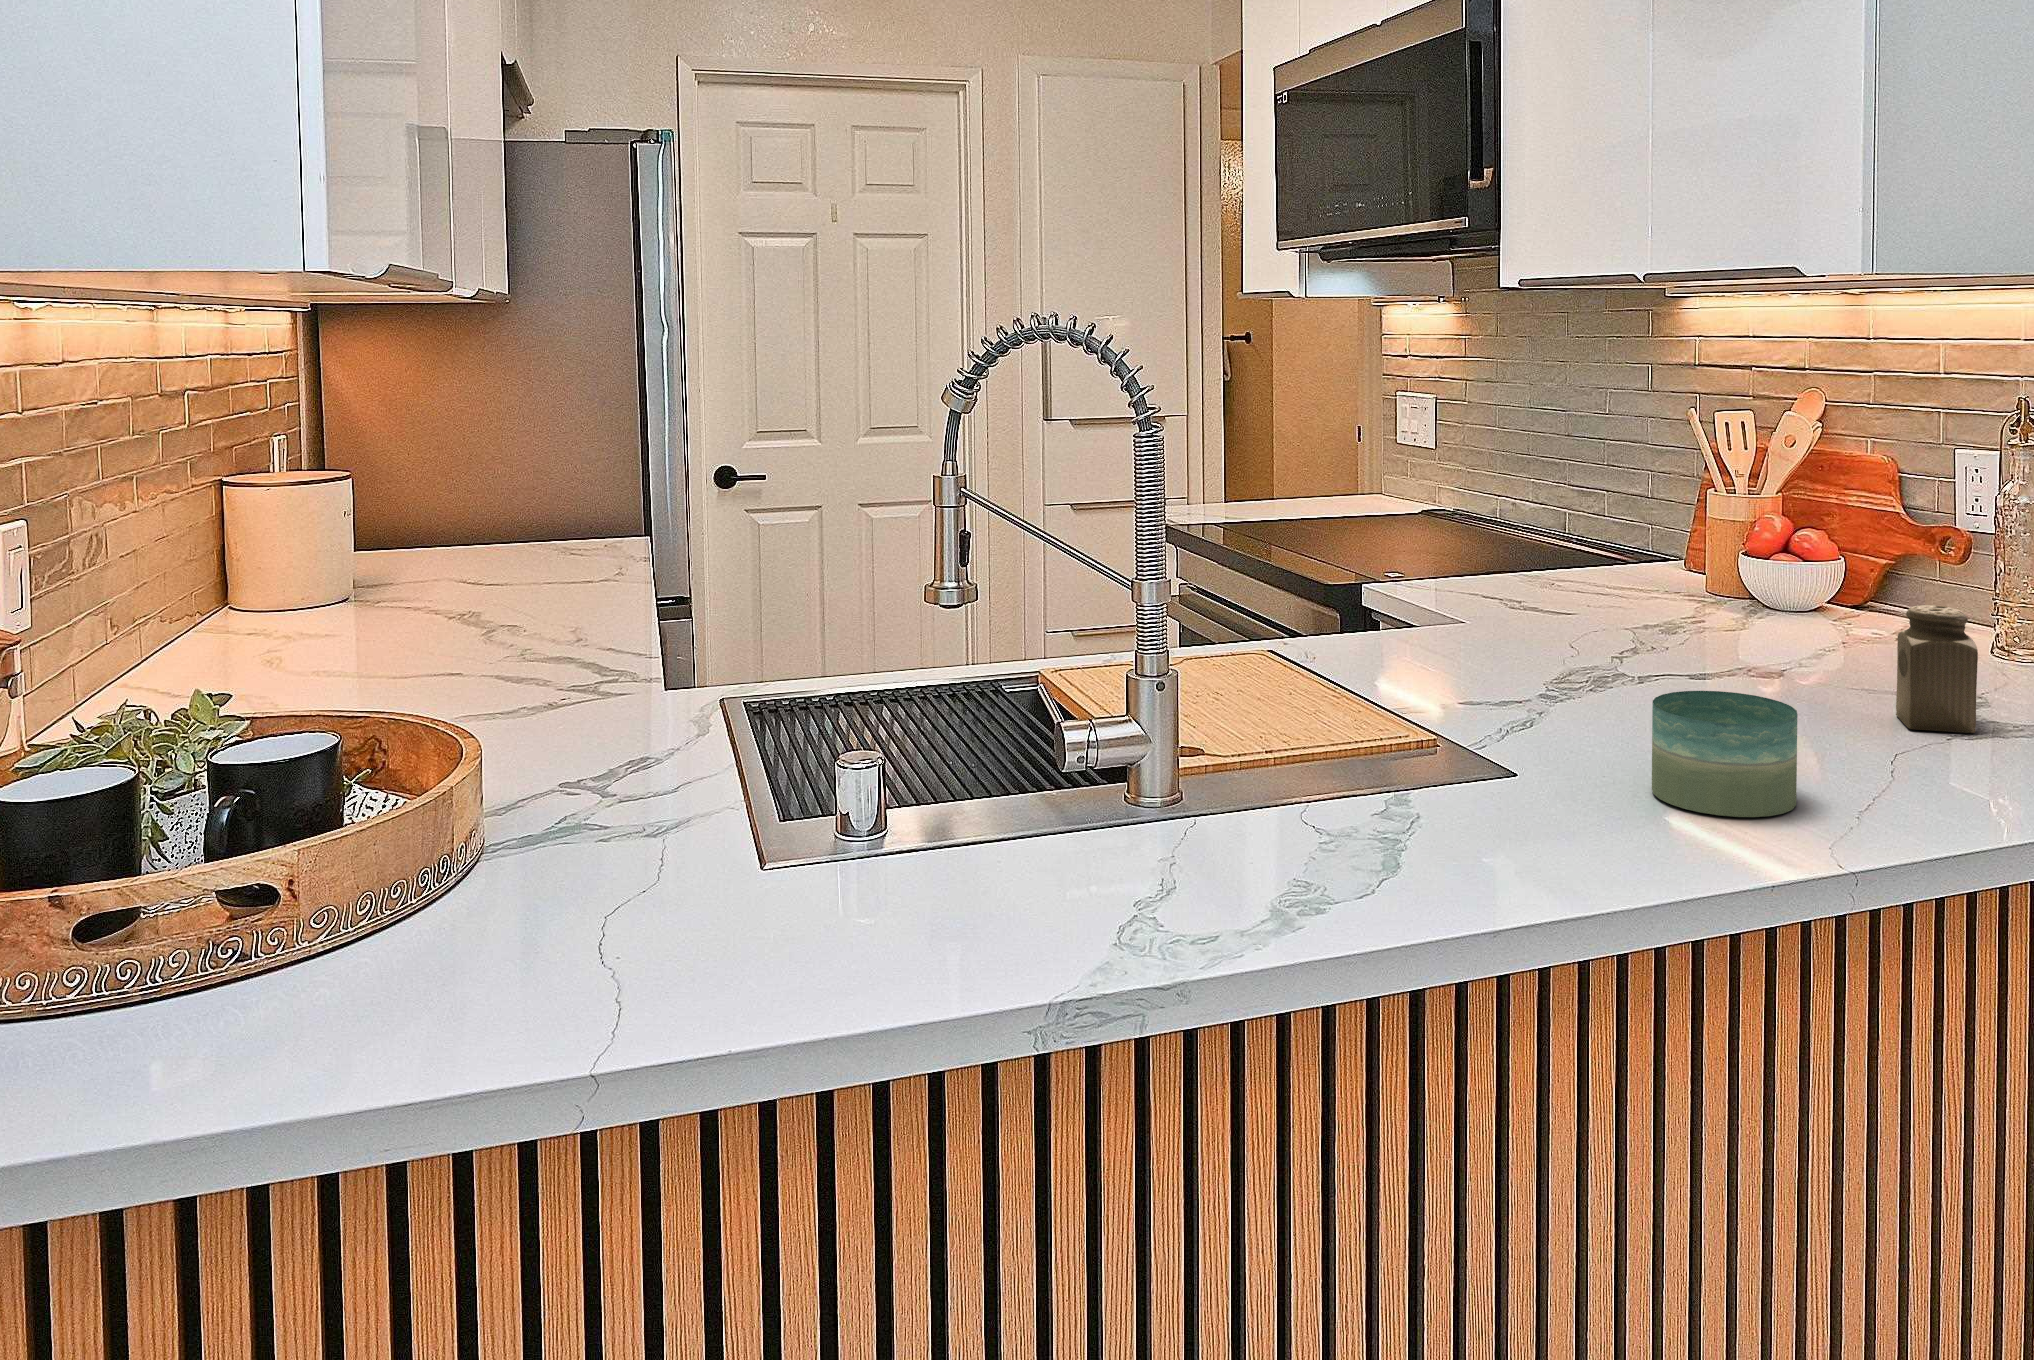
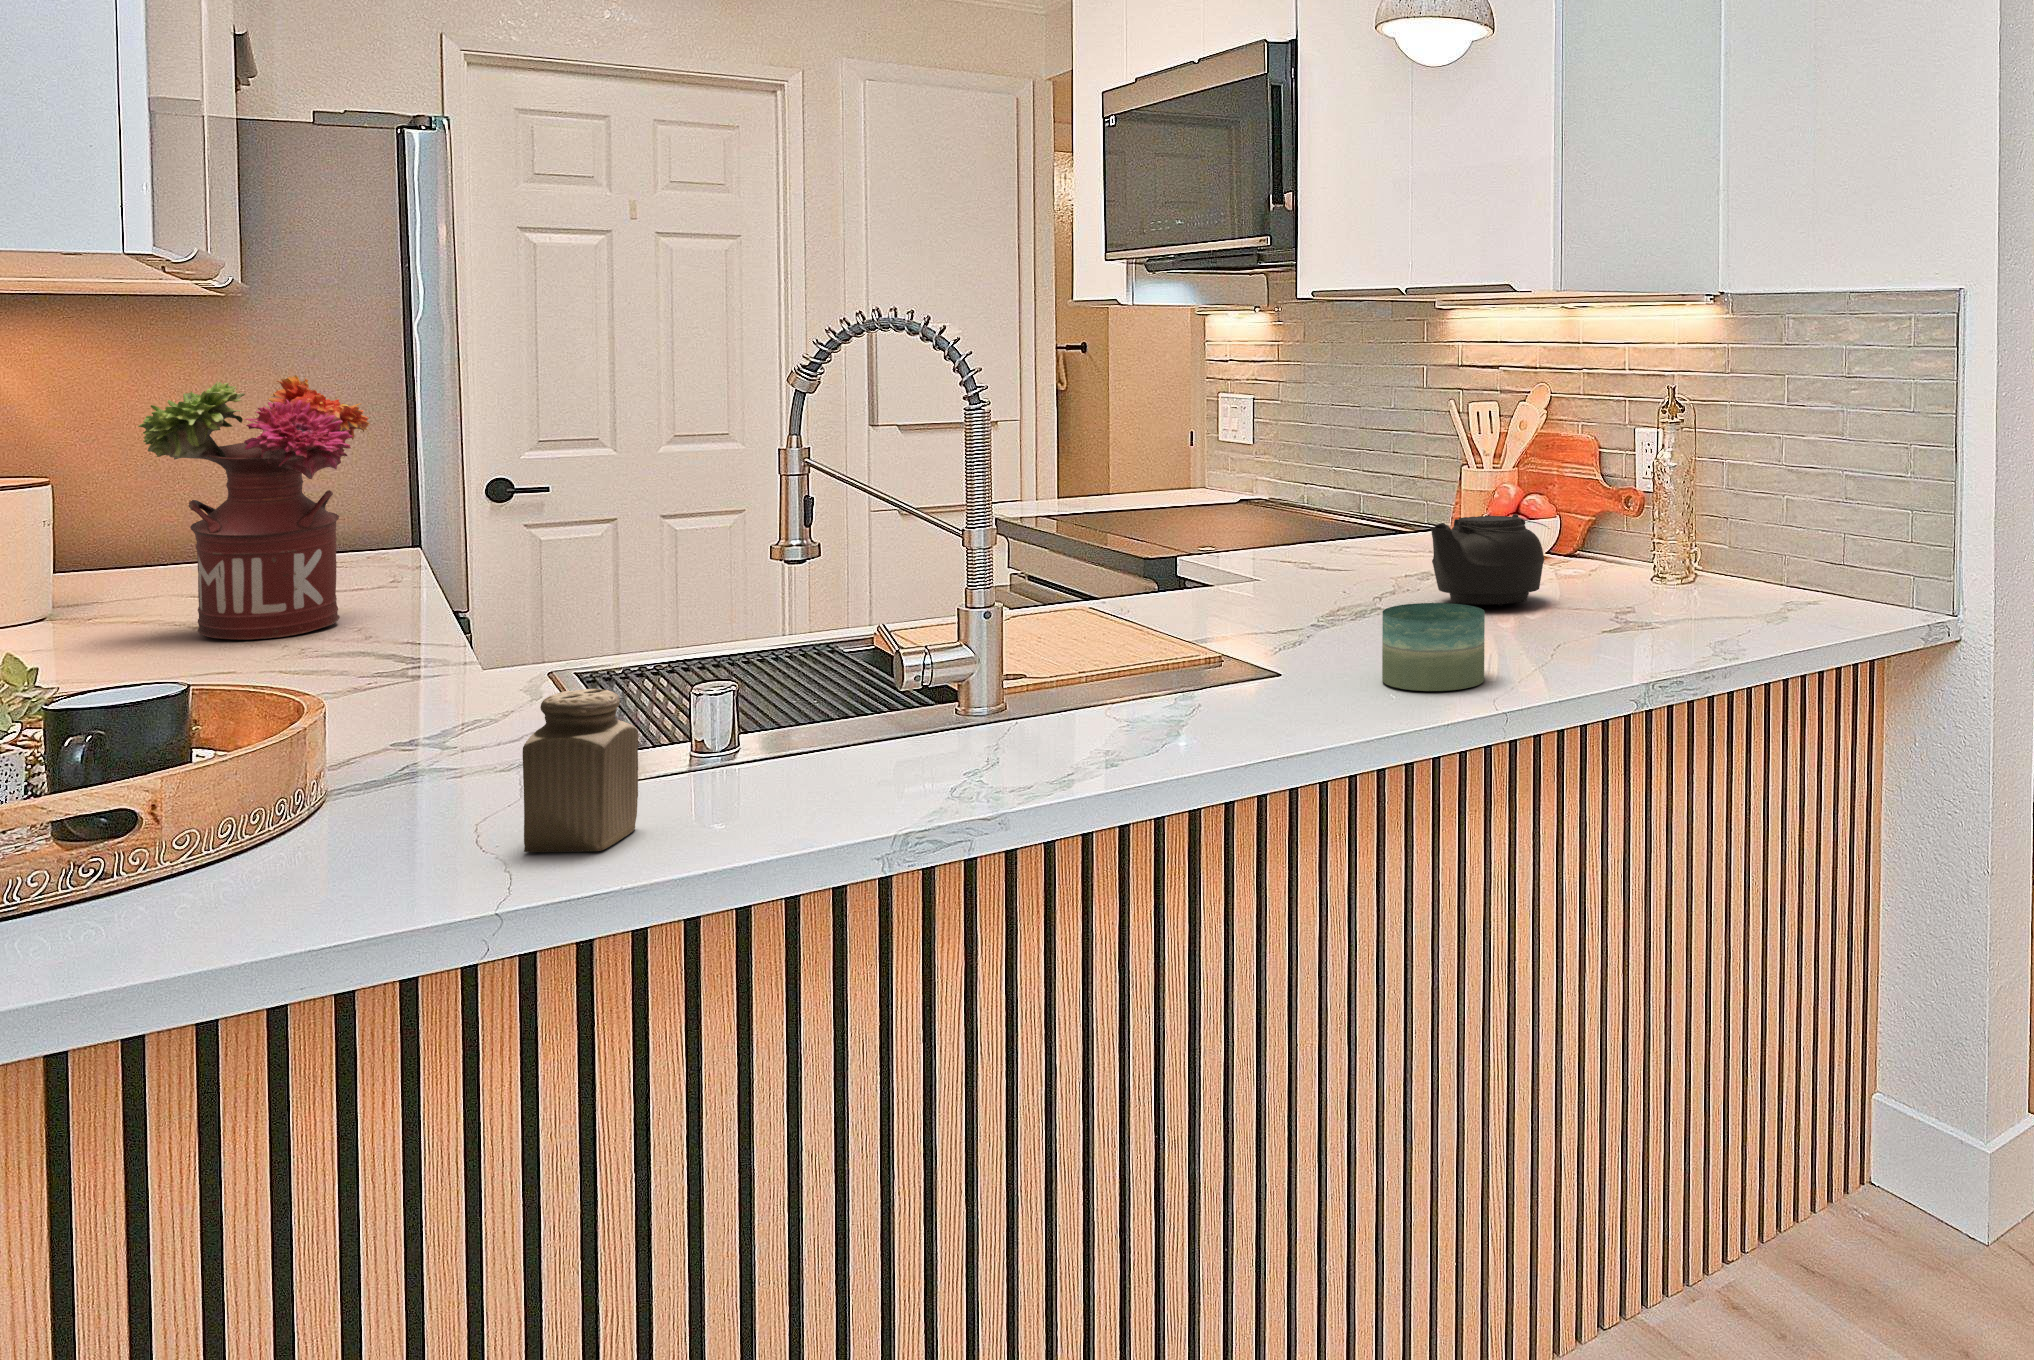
flower arrangement: none [388,382,581,639] -> present [138,375,370,640]
teapot: none [1689,561,1854,680] -> present [1430,514,1550,606]
salt shaker: present [1896,605,1978,733] -> present [523,689,638,852]

